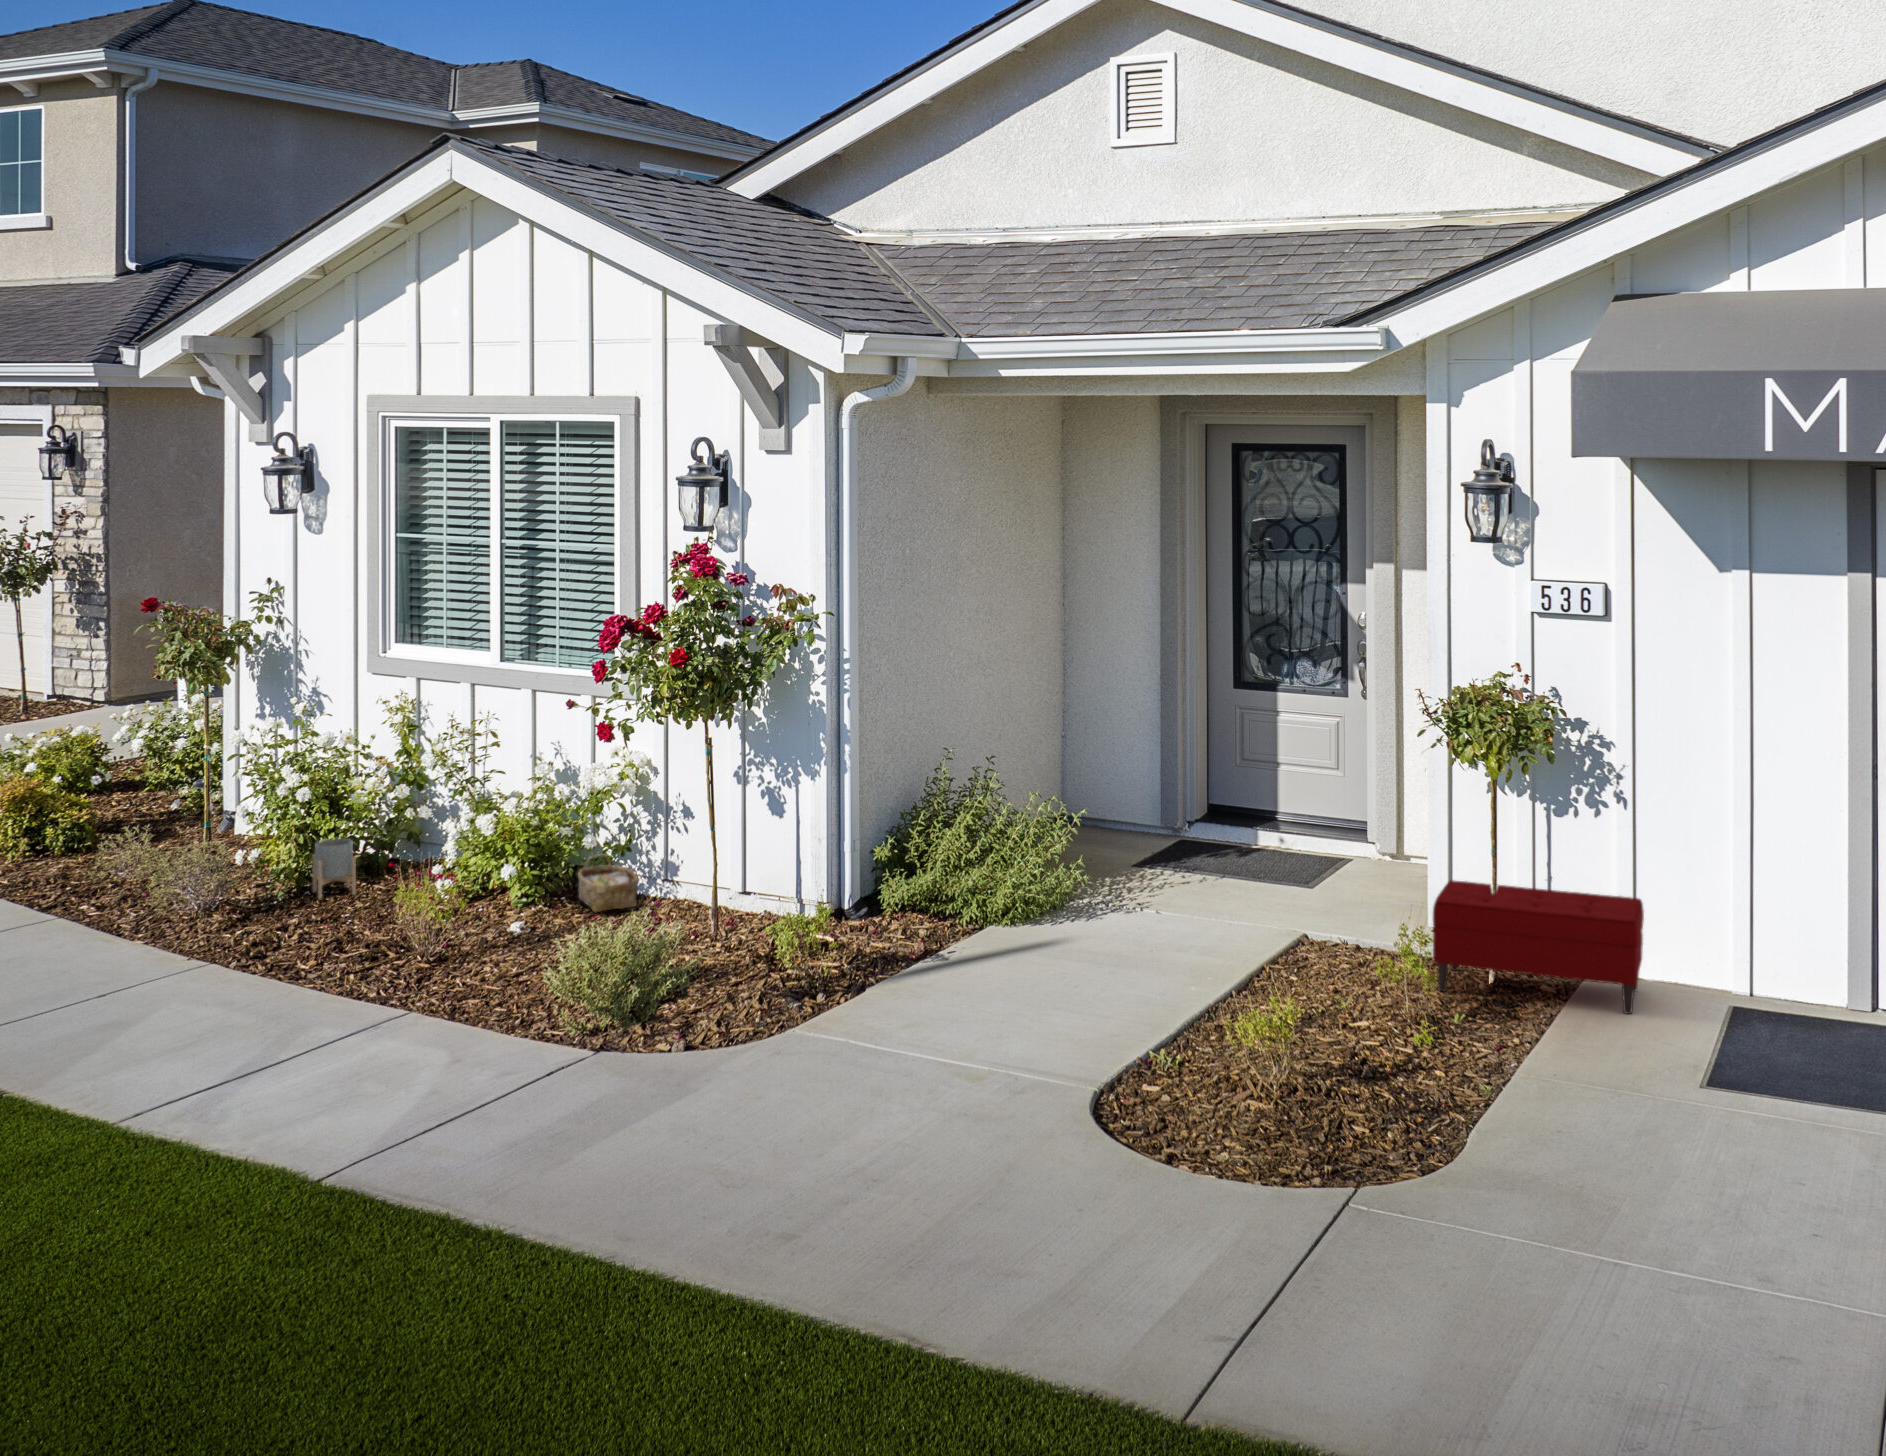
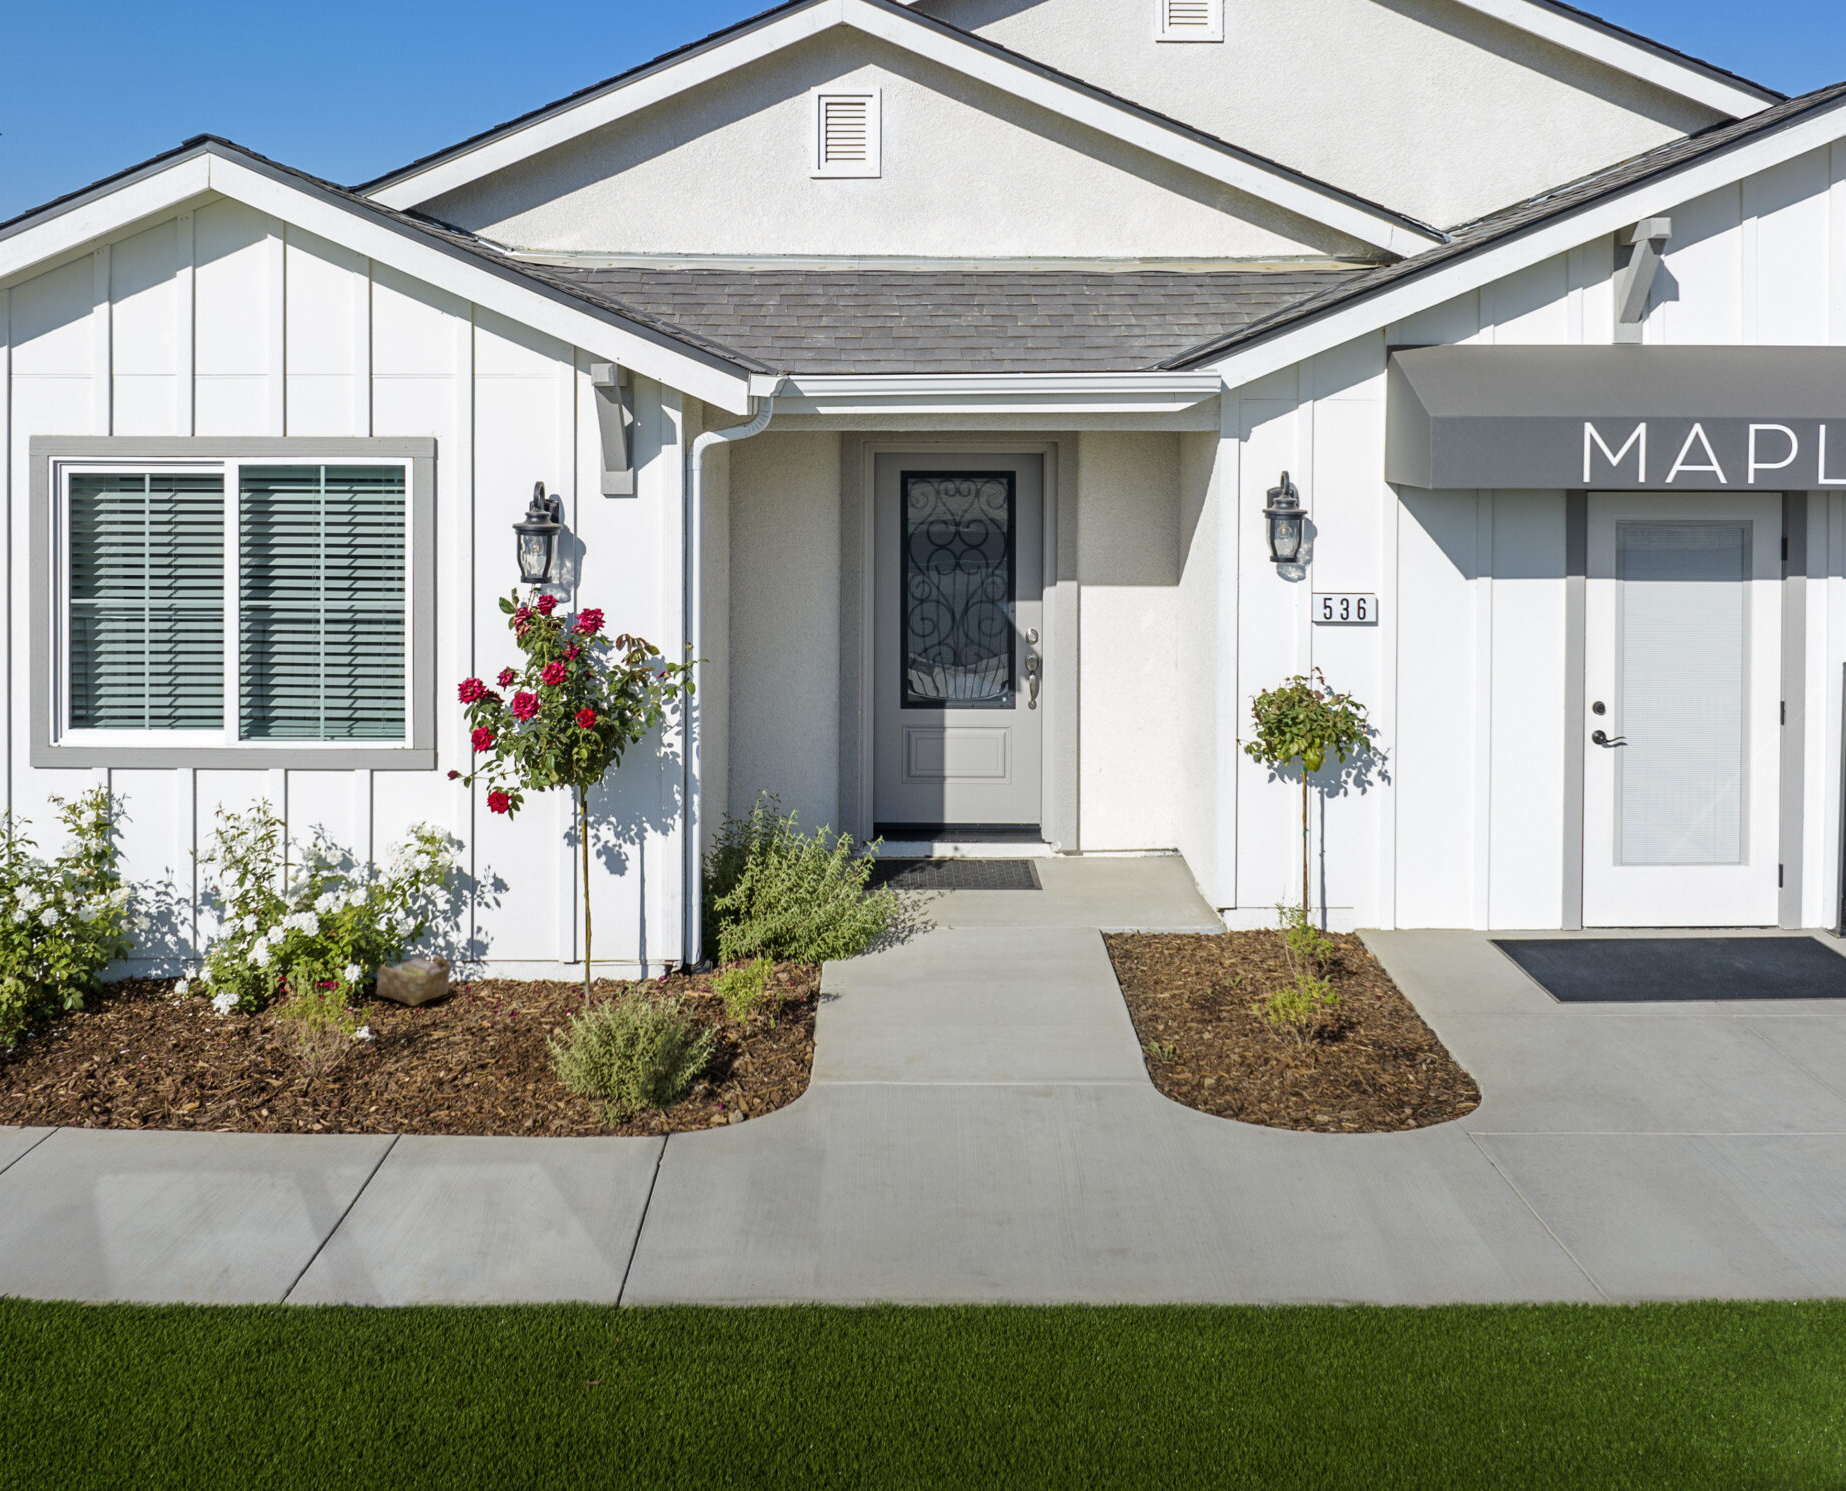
planter: present [312,839,356,899] -> none [20,966,84,1044]
bench: present [1433,881,1644,1014] -> none [1252,855,1440,956]

